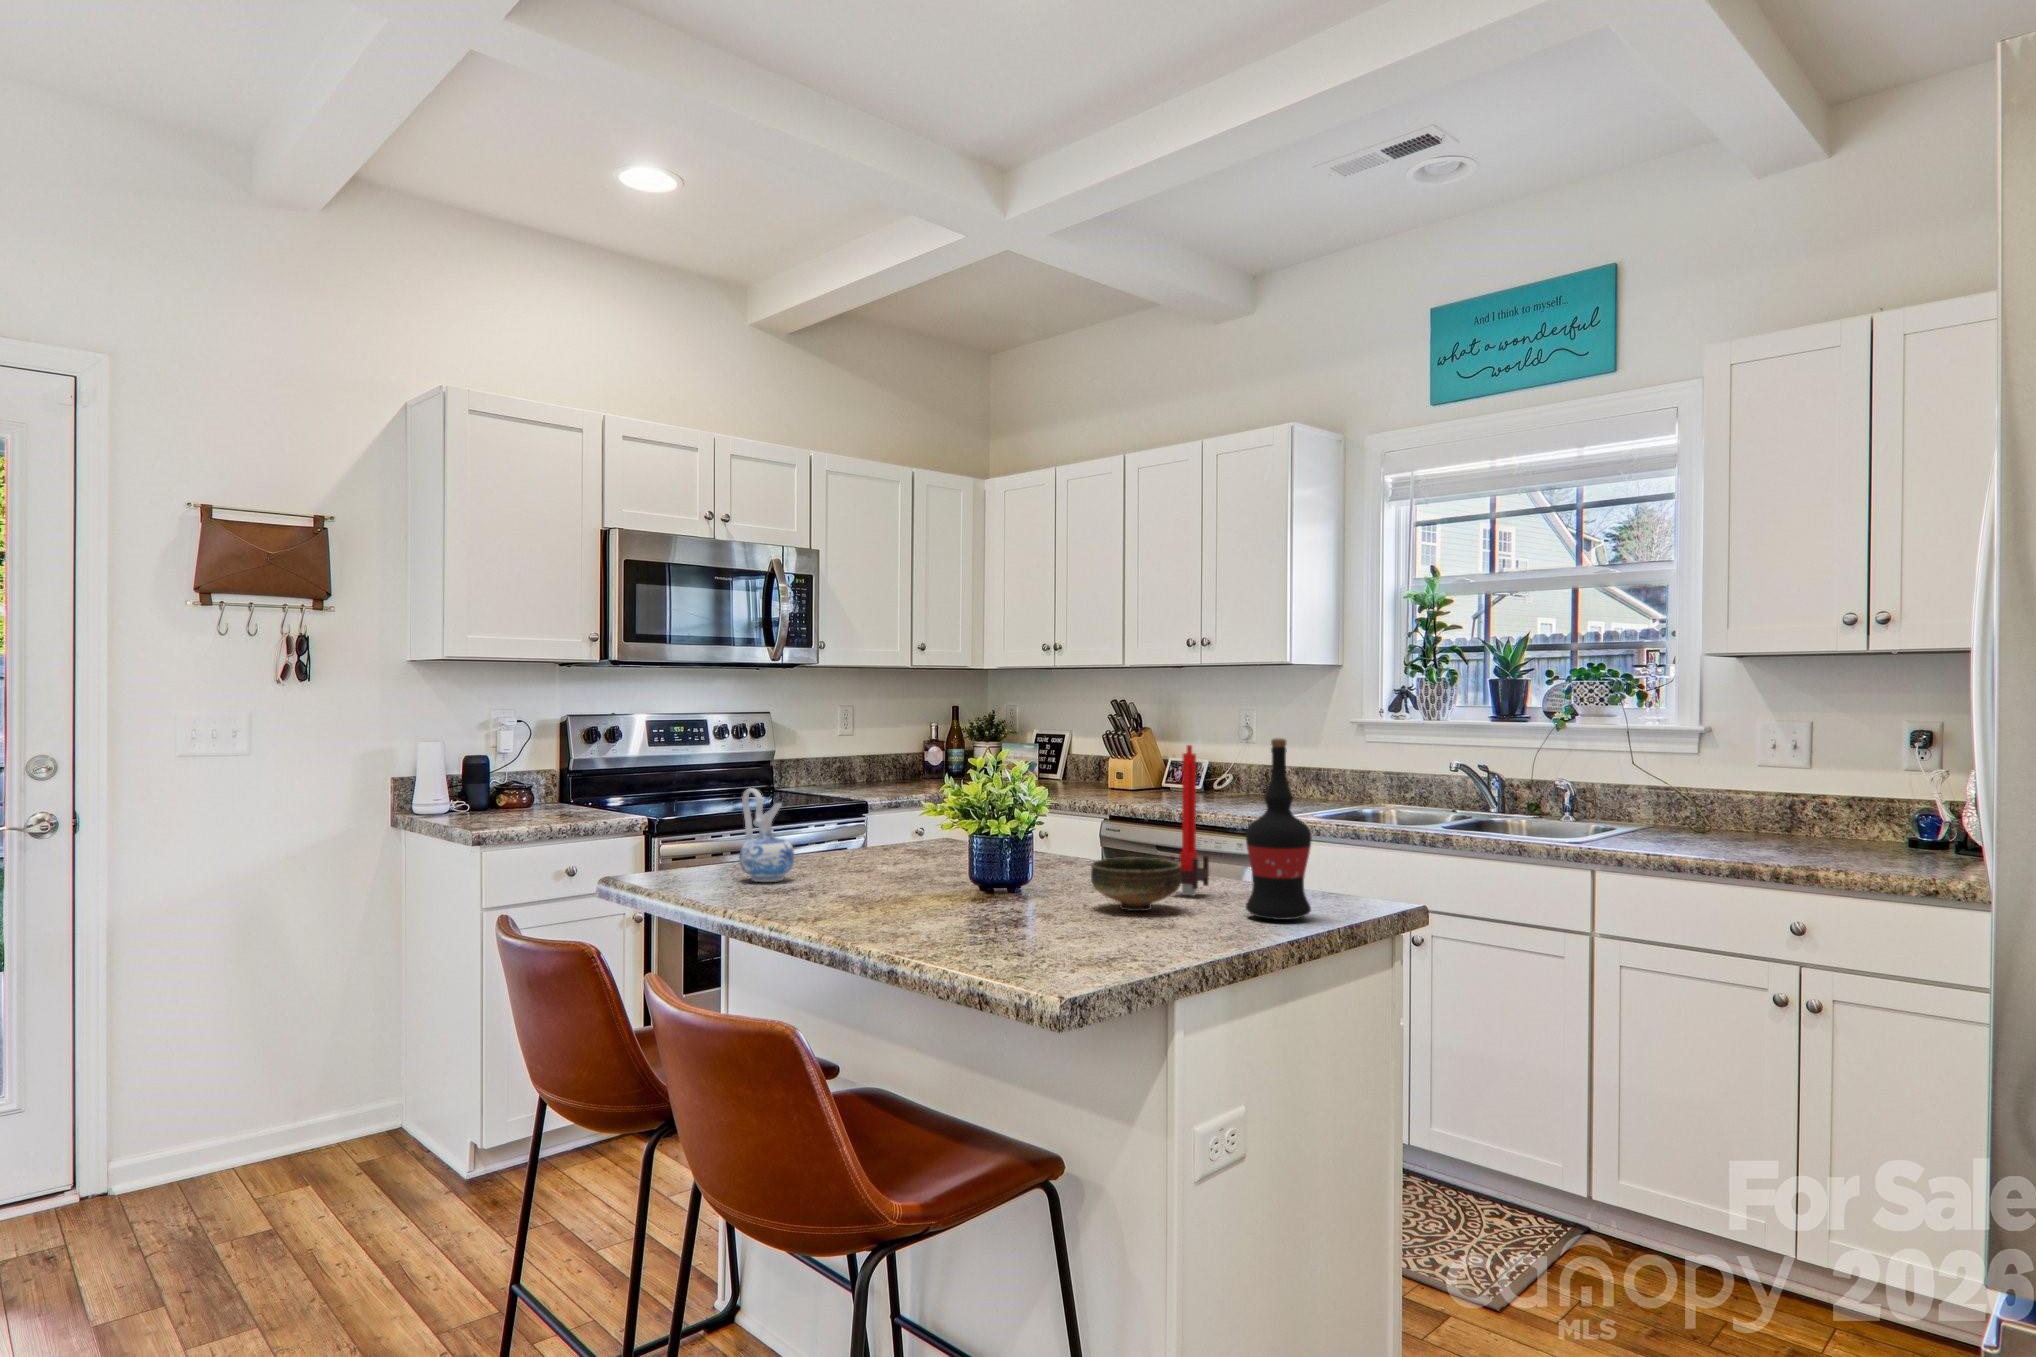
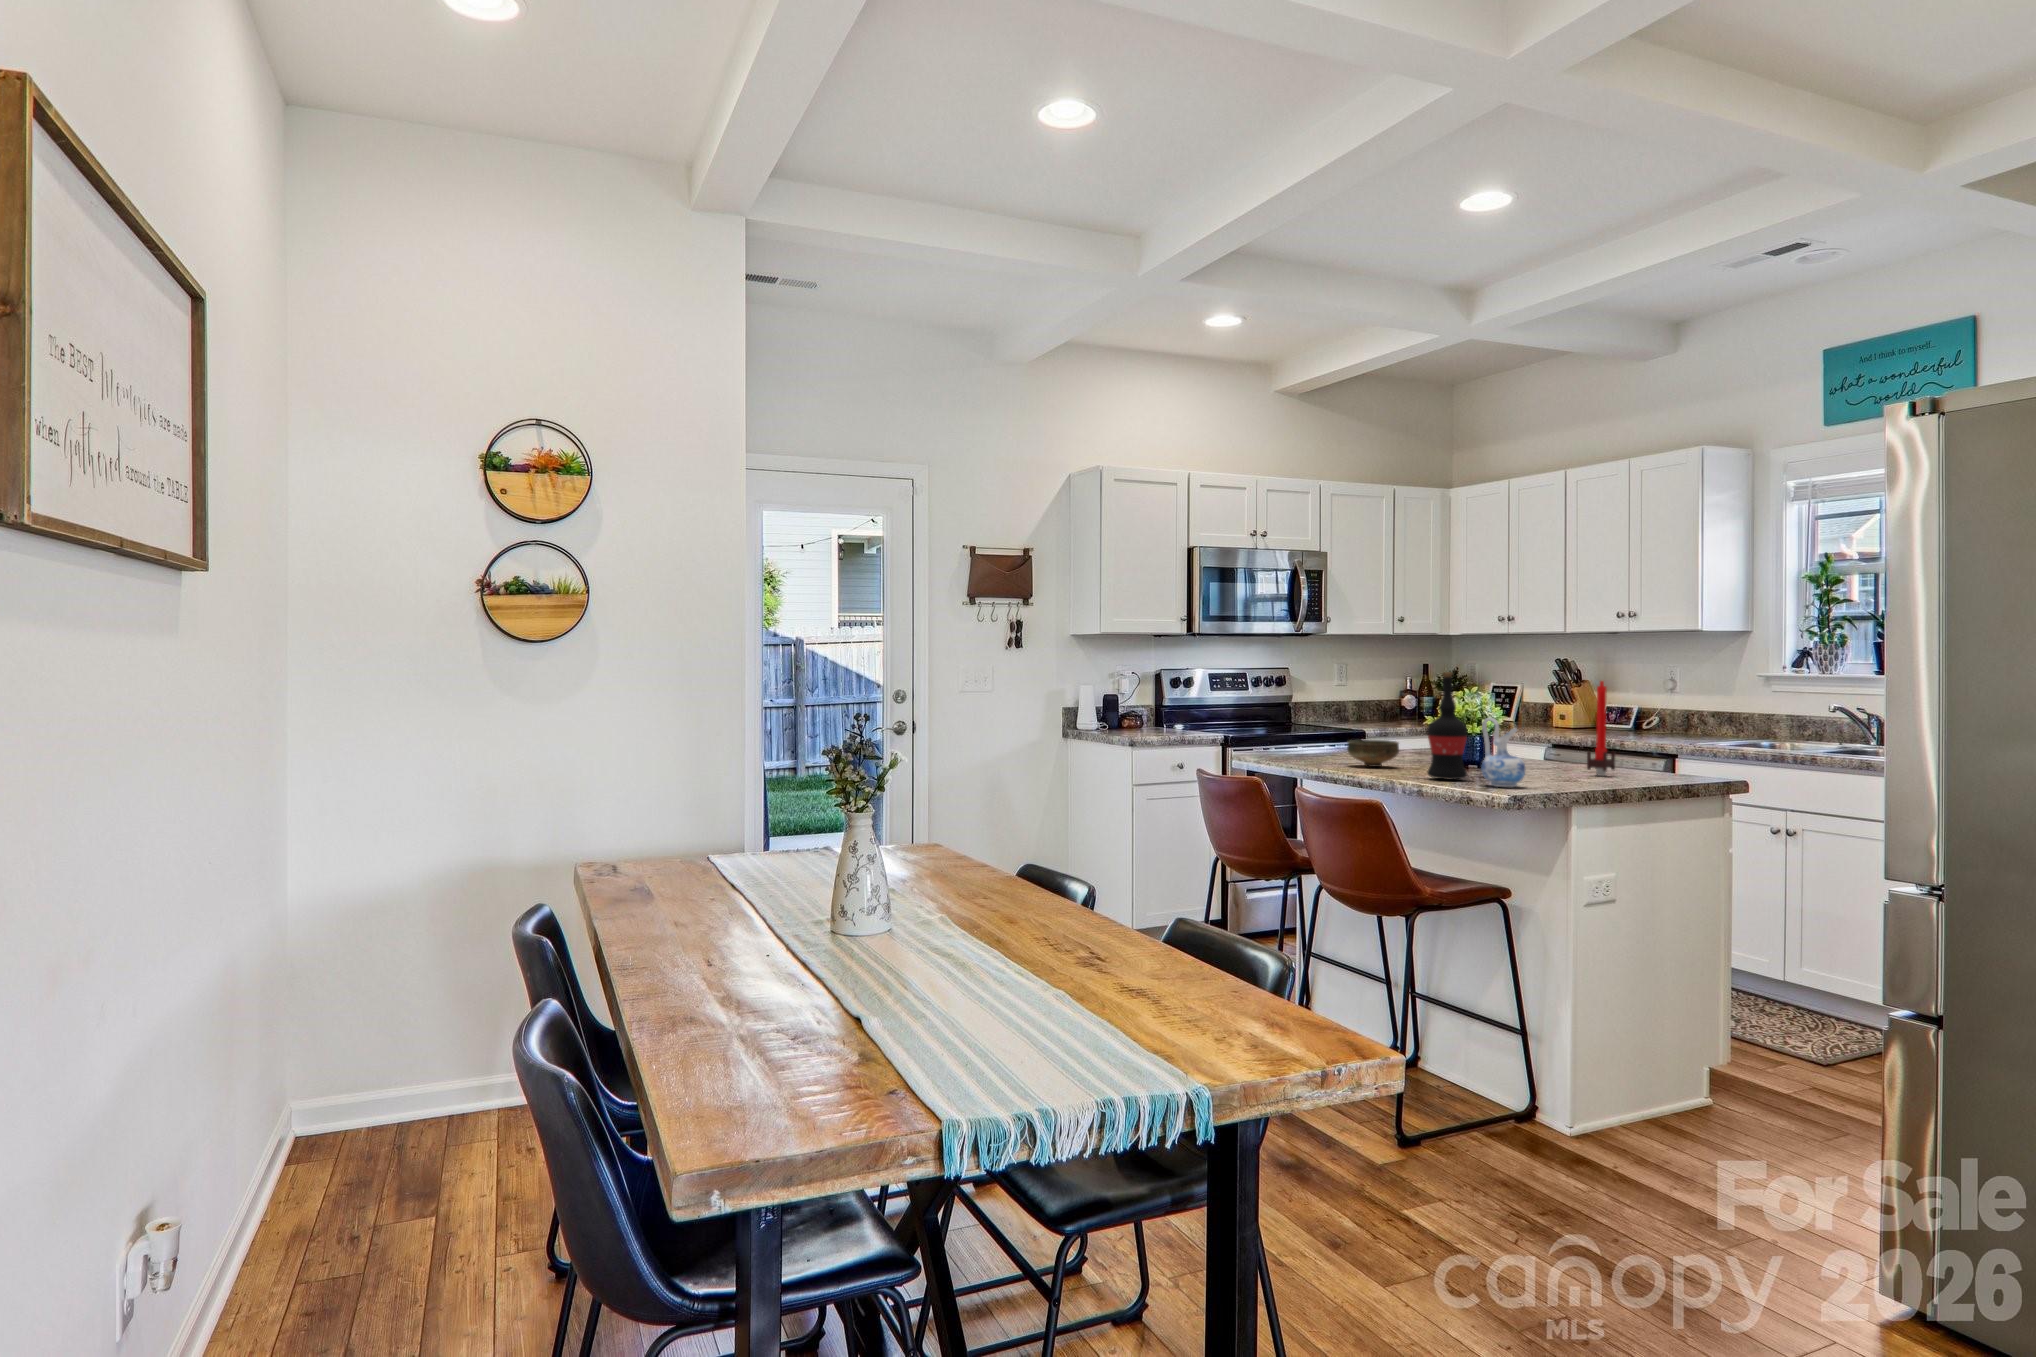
wine bottle: present [1246,738,1311,920] -> present [1427,672,1468,780]
ceramic pitcher: present [739,788,794,882] -> present [1481,718,1525,787]
bowl: present [1091,857,1182,911] -> present [1347,740,1399,767]

